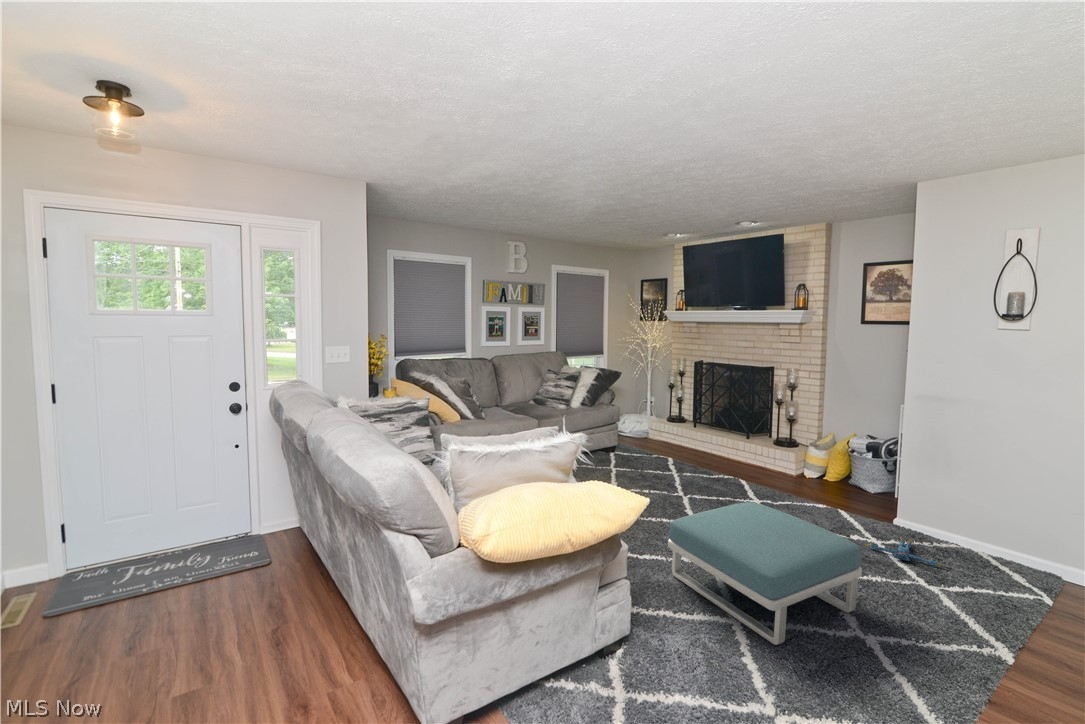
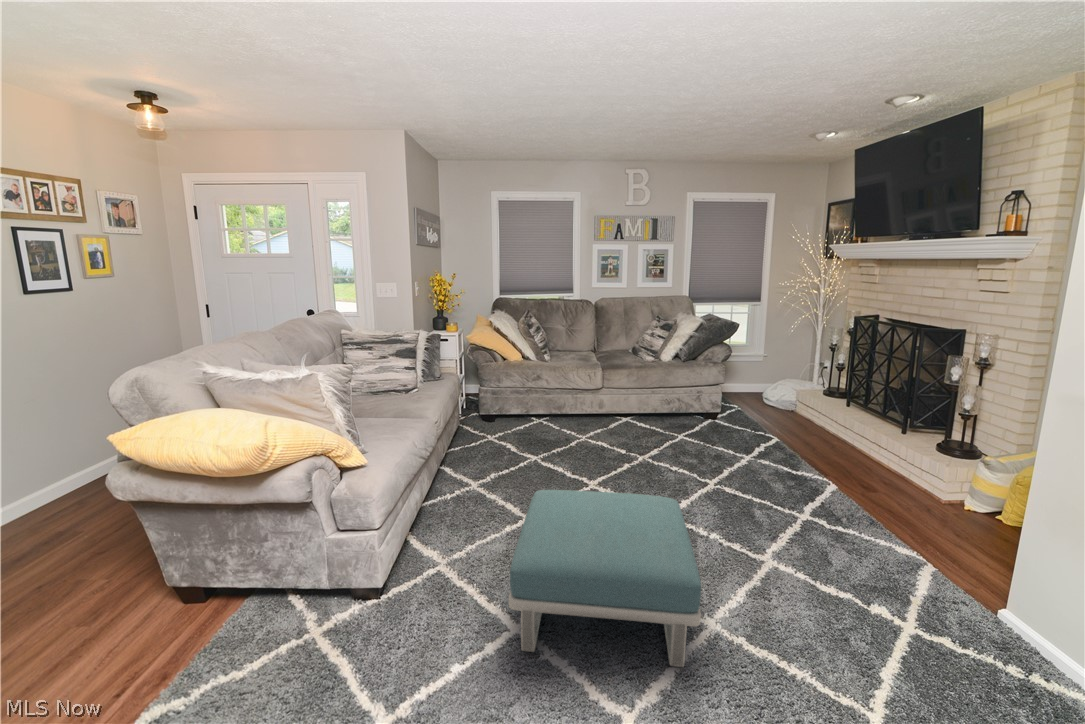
plush toy: present [867,537,942,566] -> none [864,611,965,688]

